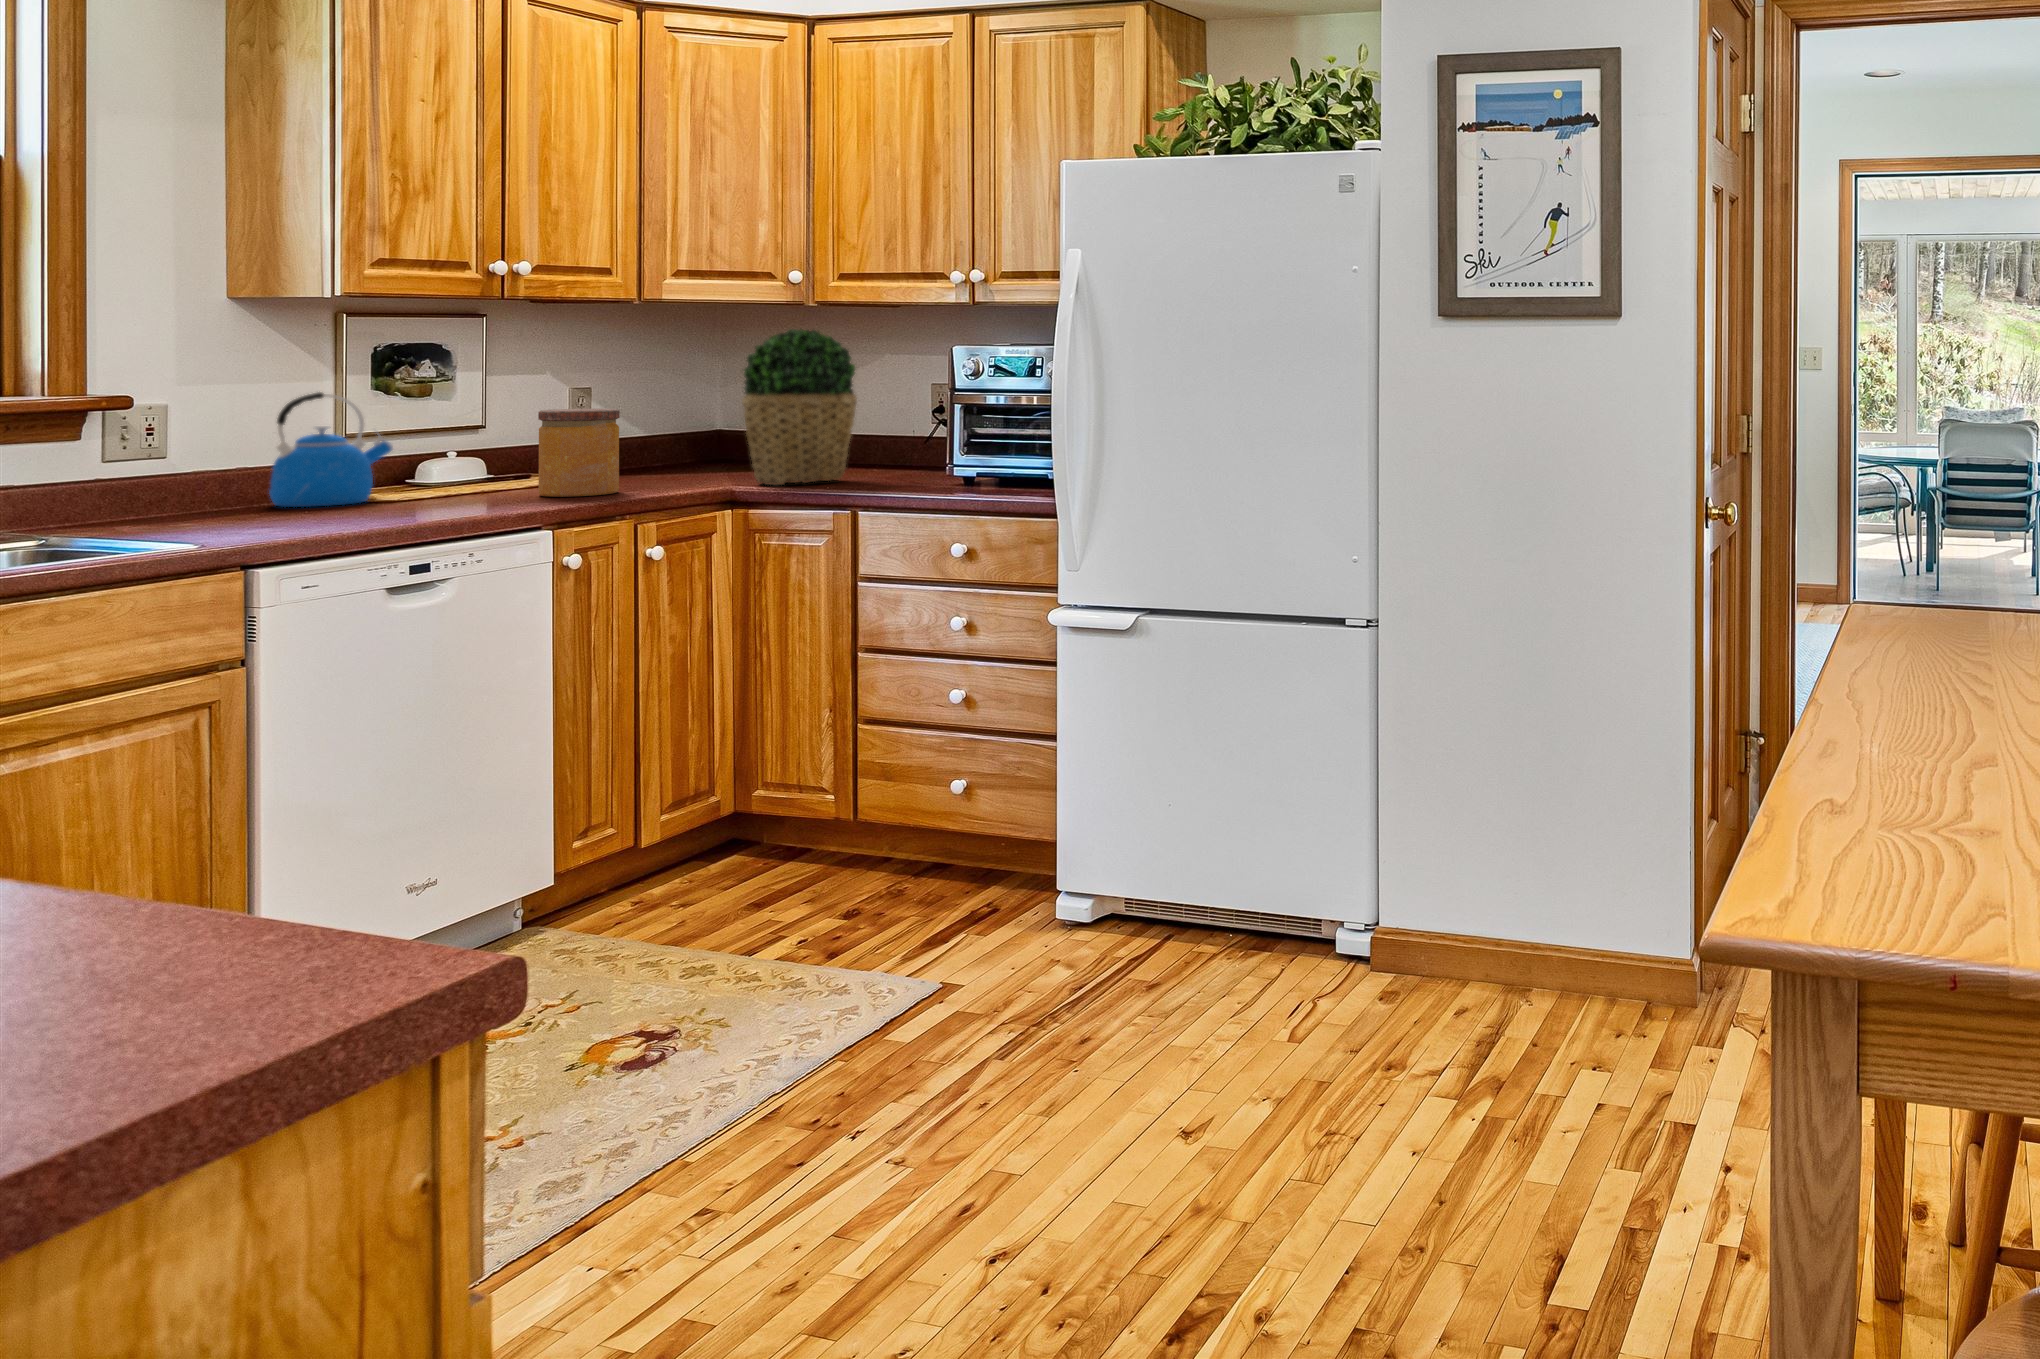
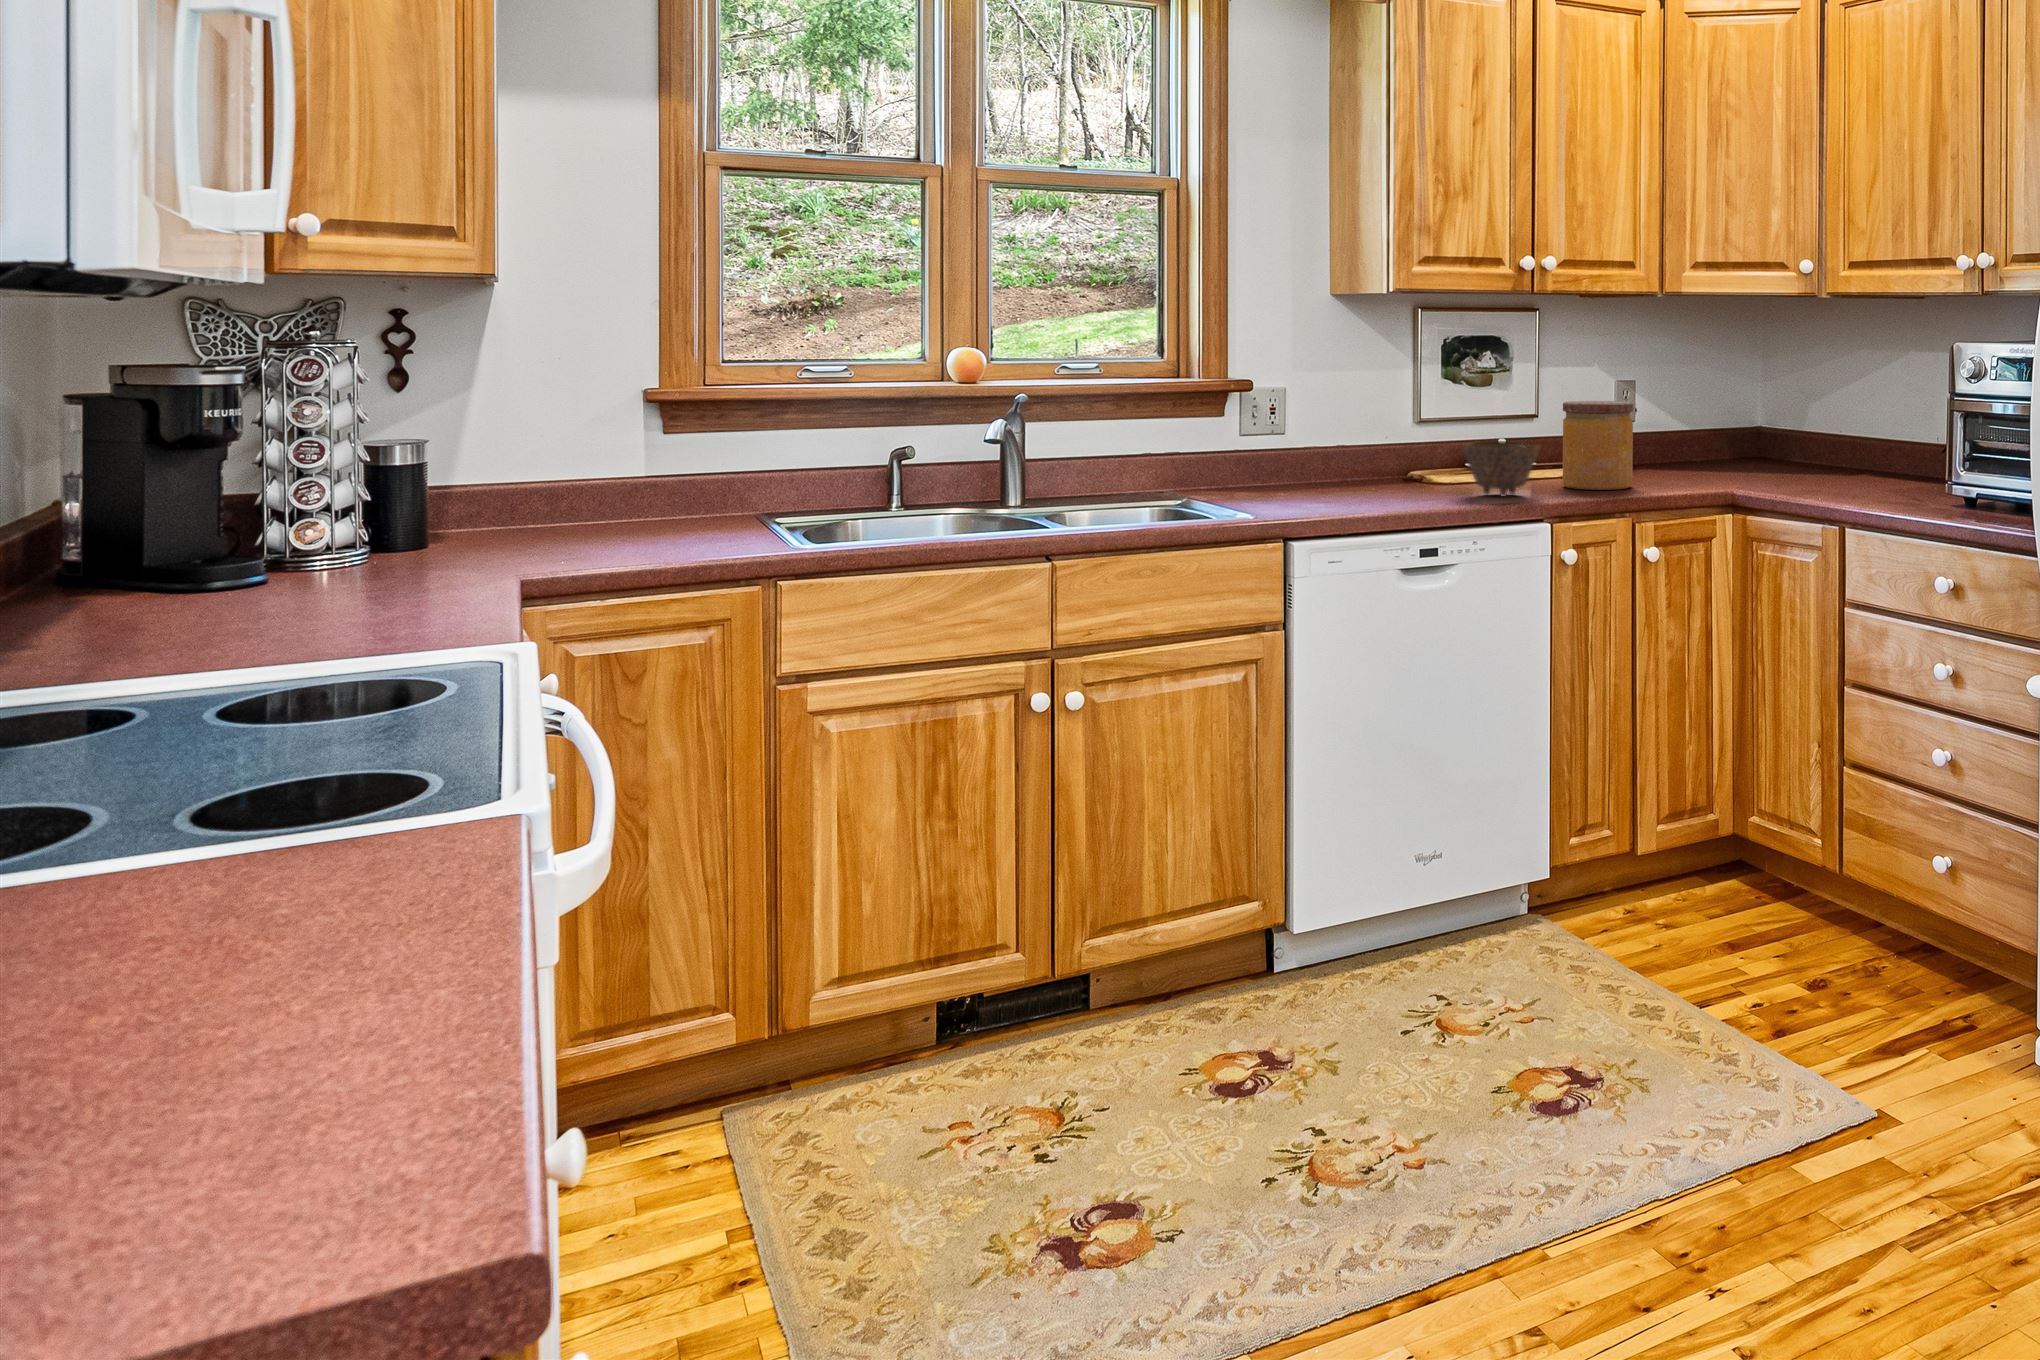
potted plant: present [742,329,857,485] -> none [1747,320,1864,491]
kettle: present [269,392,393,507] -> none [1362,379,1455,484]
bowl: none [431,452,527,508] -> present [1463,441,1541,496]

